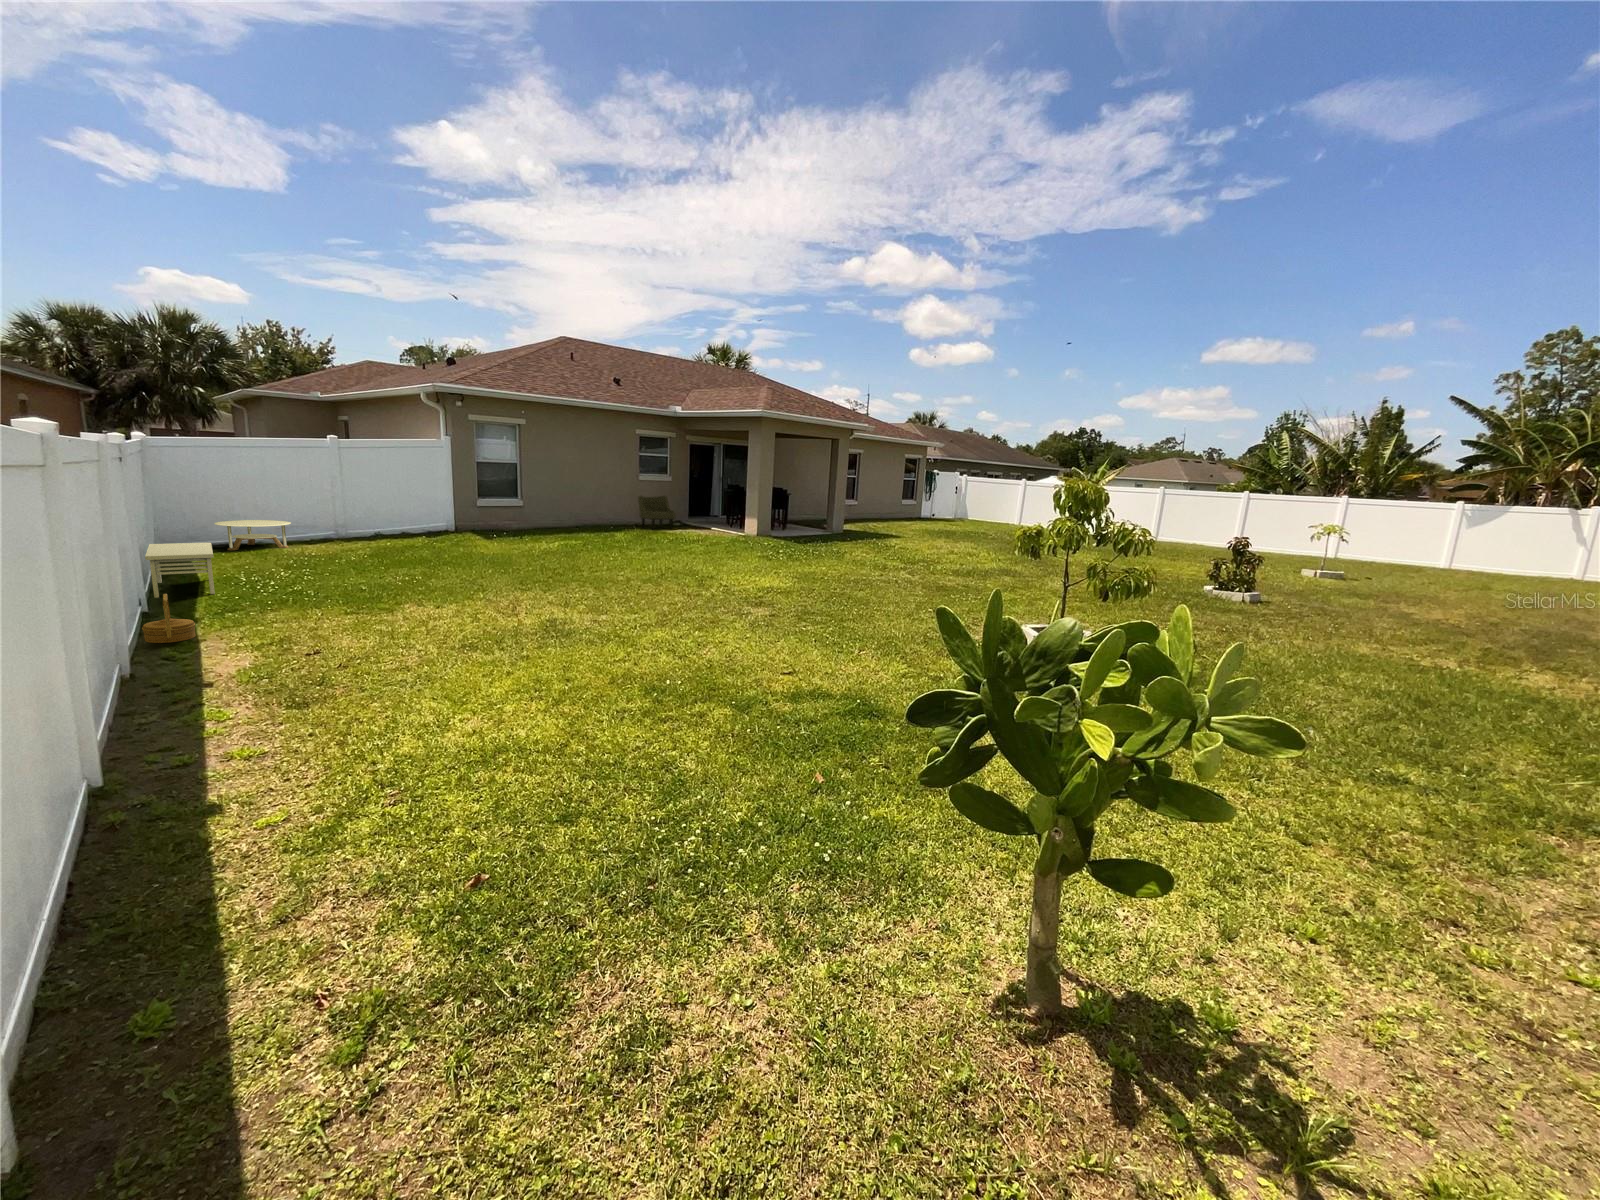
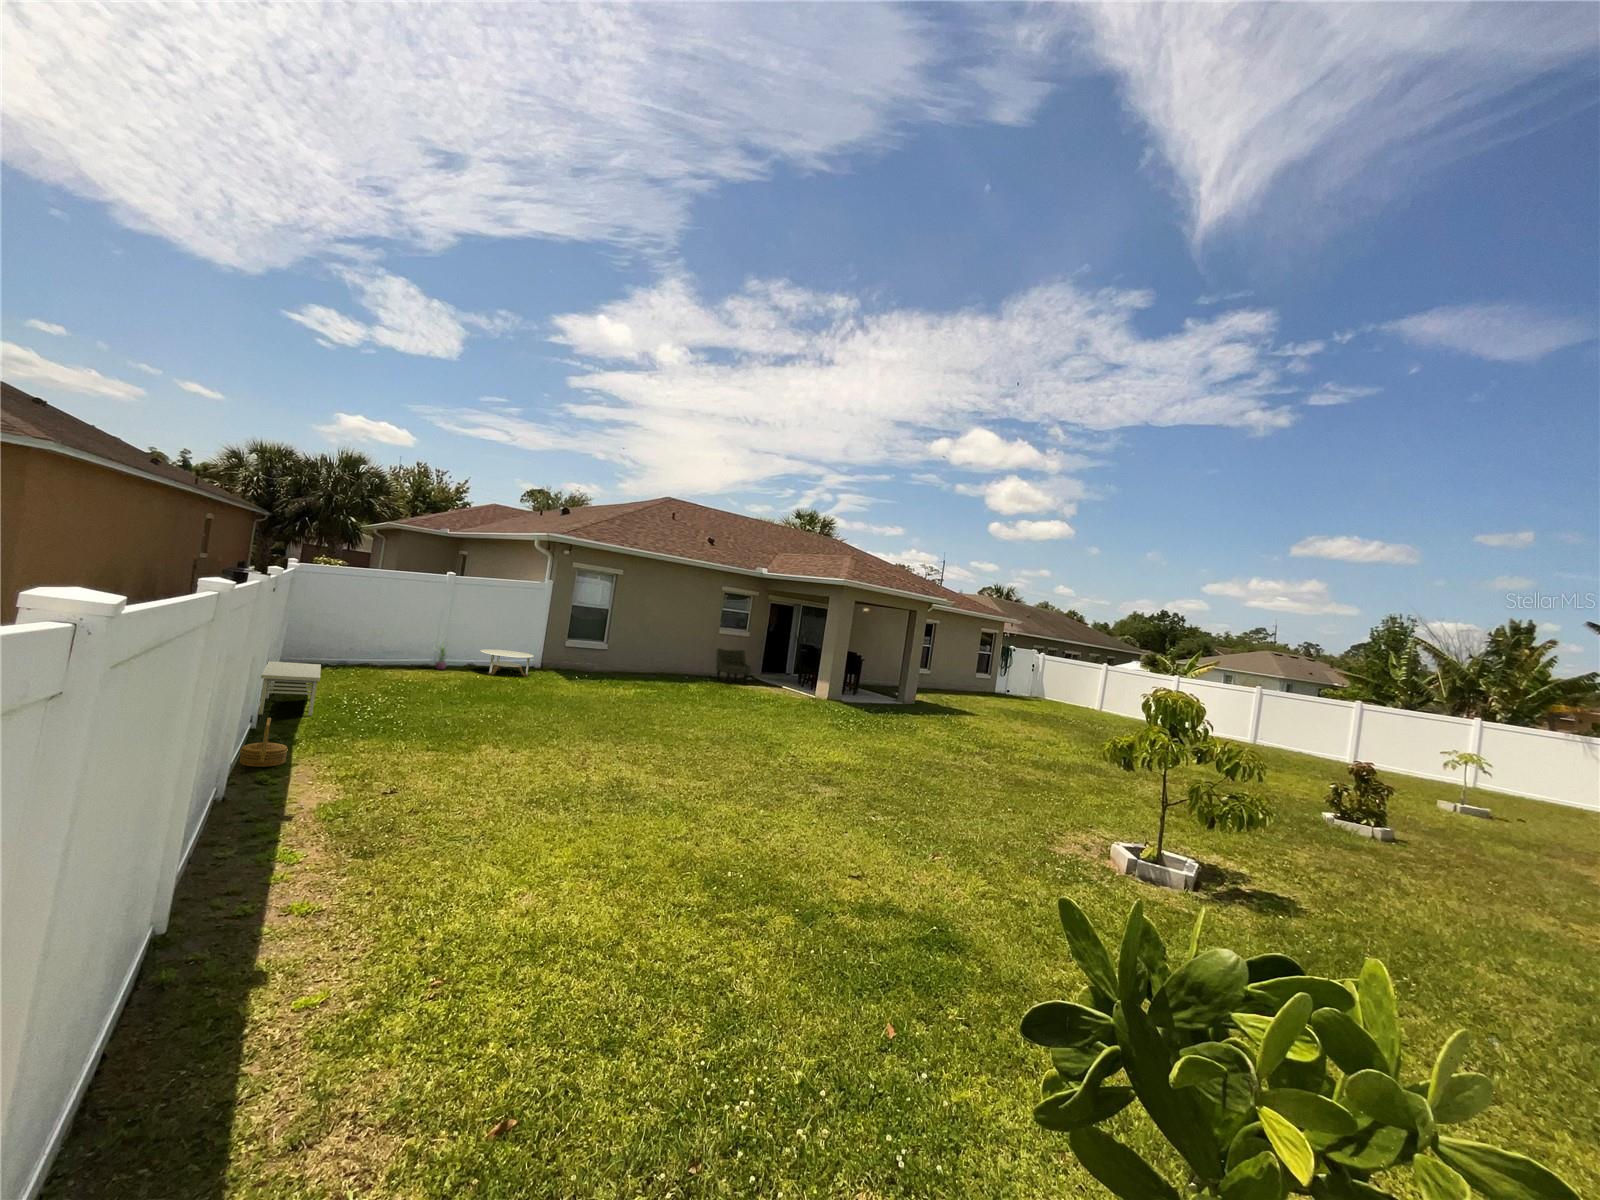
decorative plant: none [328,514,362,542] -> present [435,645,448,670]
round table: present [214,520,291,550] -> present [480,649,534,676]

